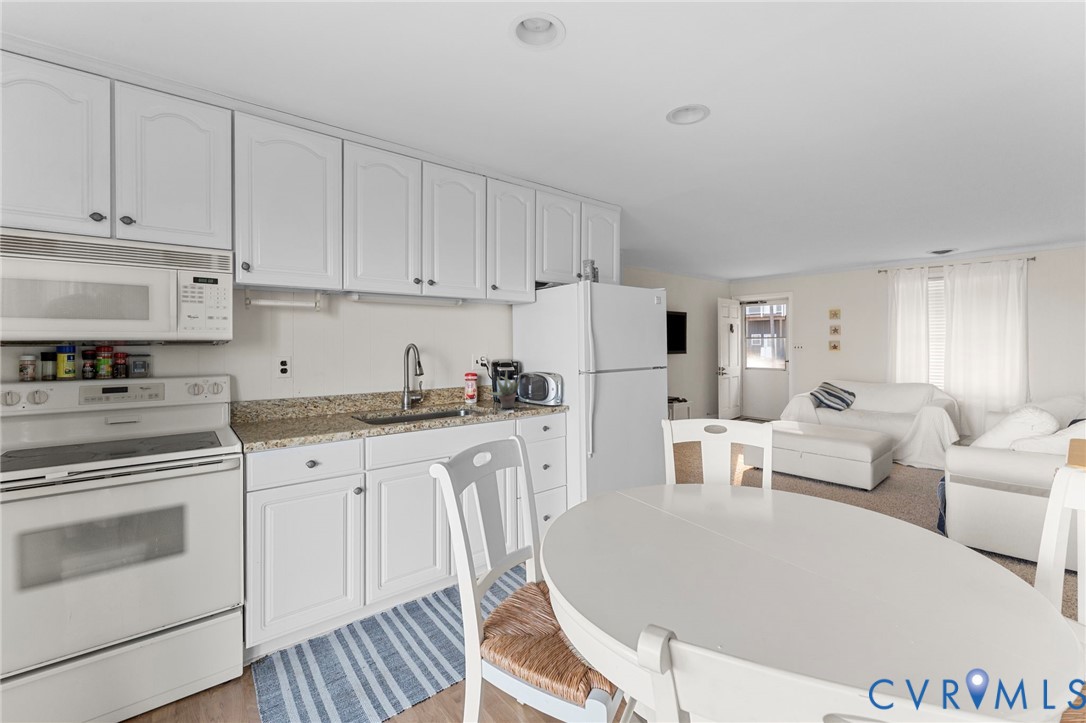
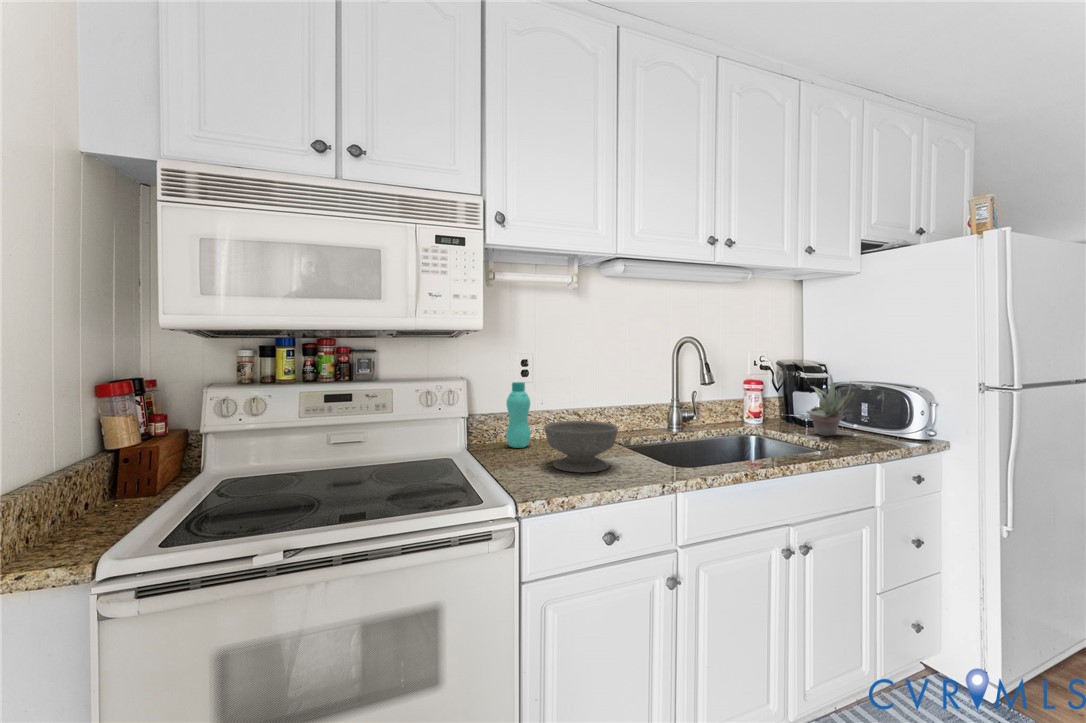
bottle: none [265,377,285,424] -> present [506,382,530,448]
bowl: none [281,401,335,433] -> present [544,421,618,472]

